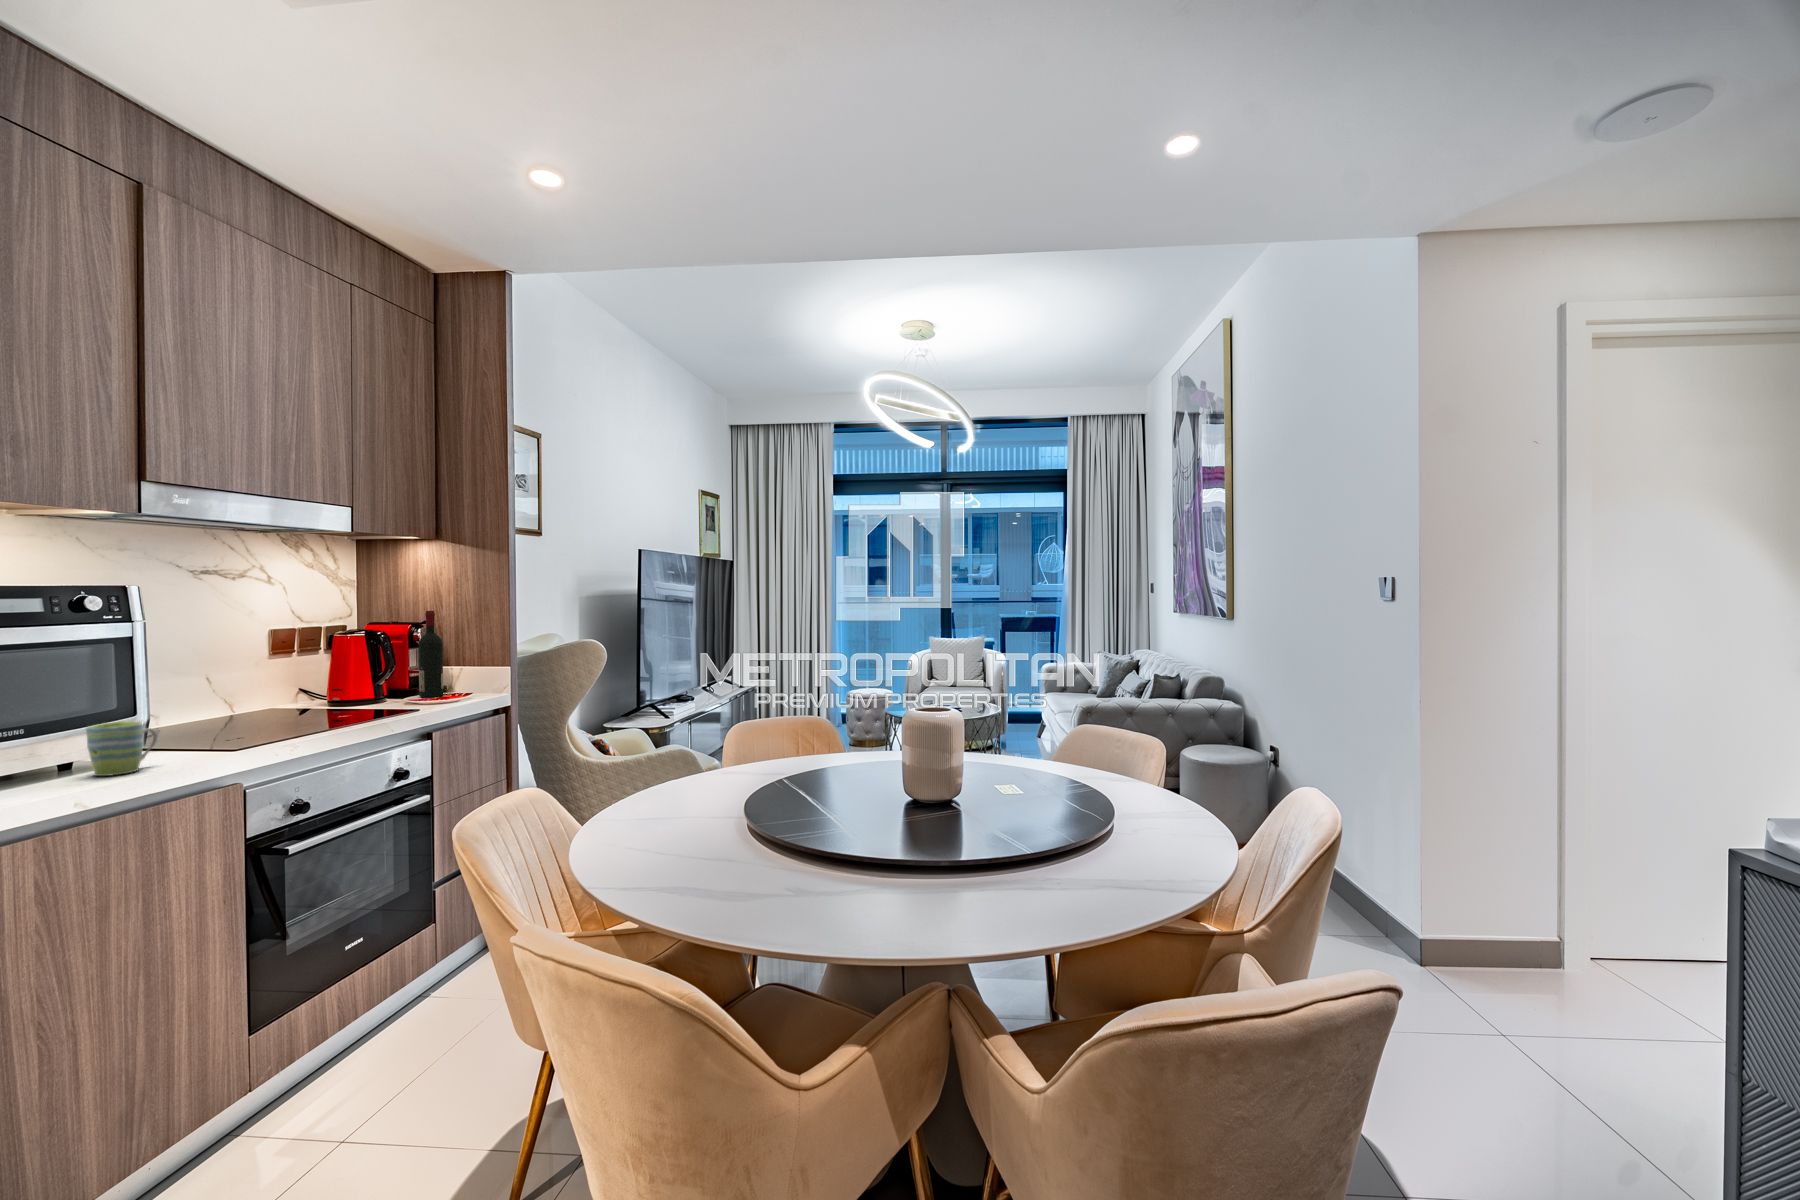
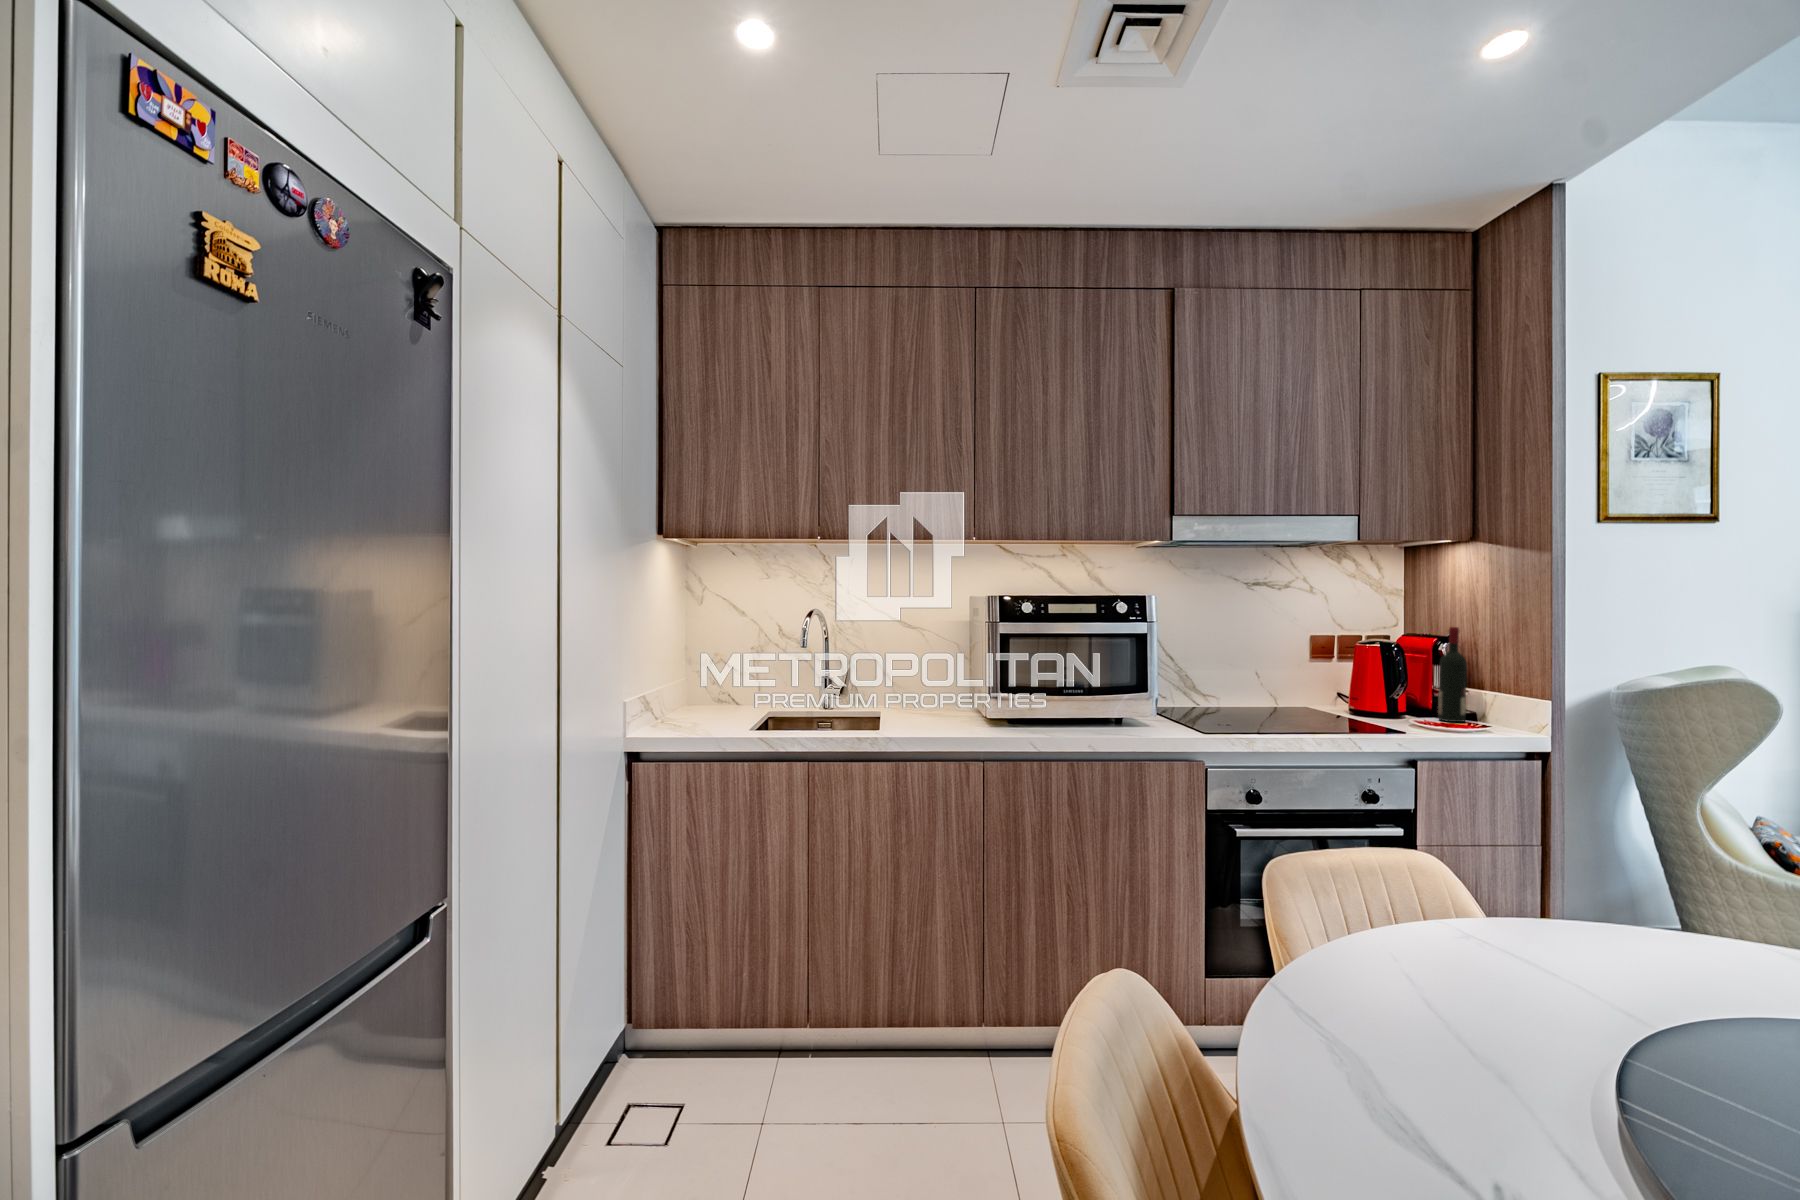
mug: present [86,721,158,776] -> none [1114,697,1156,736]

